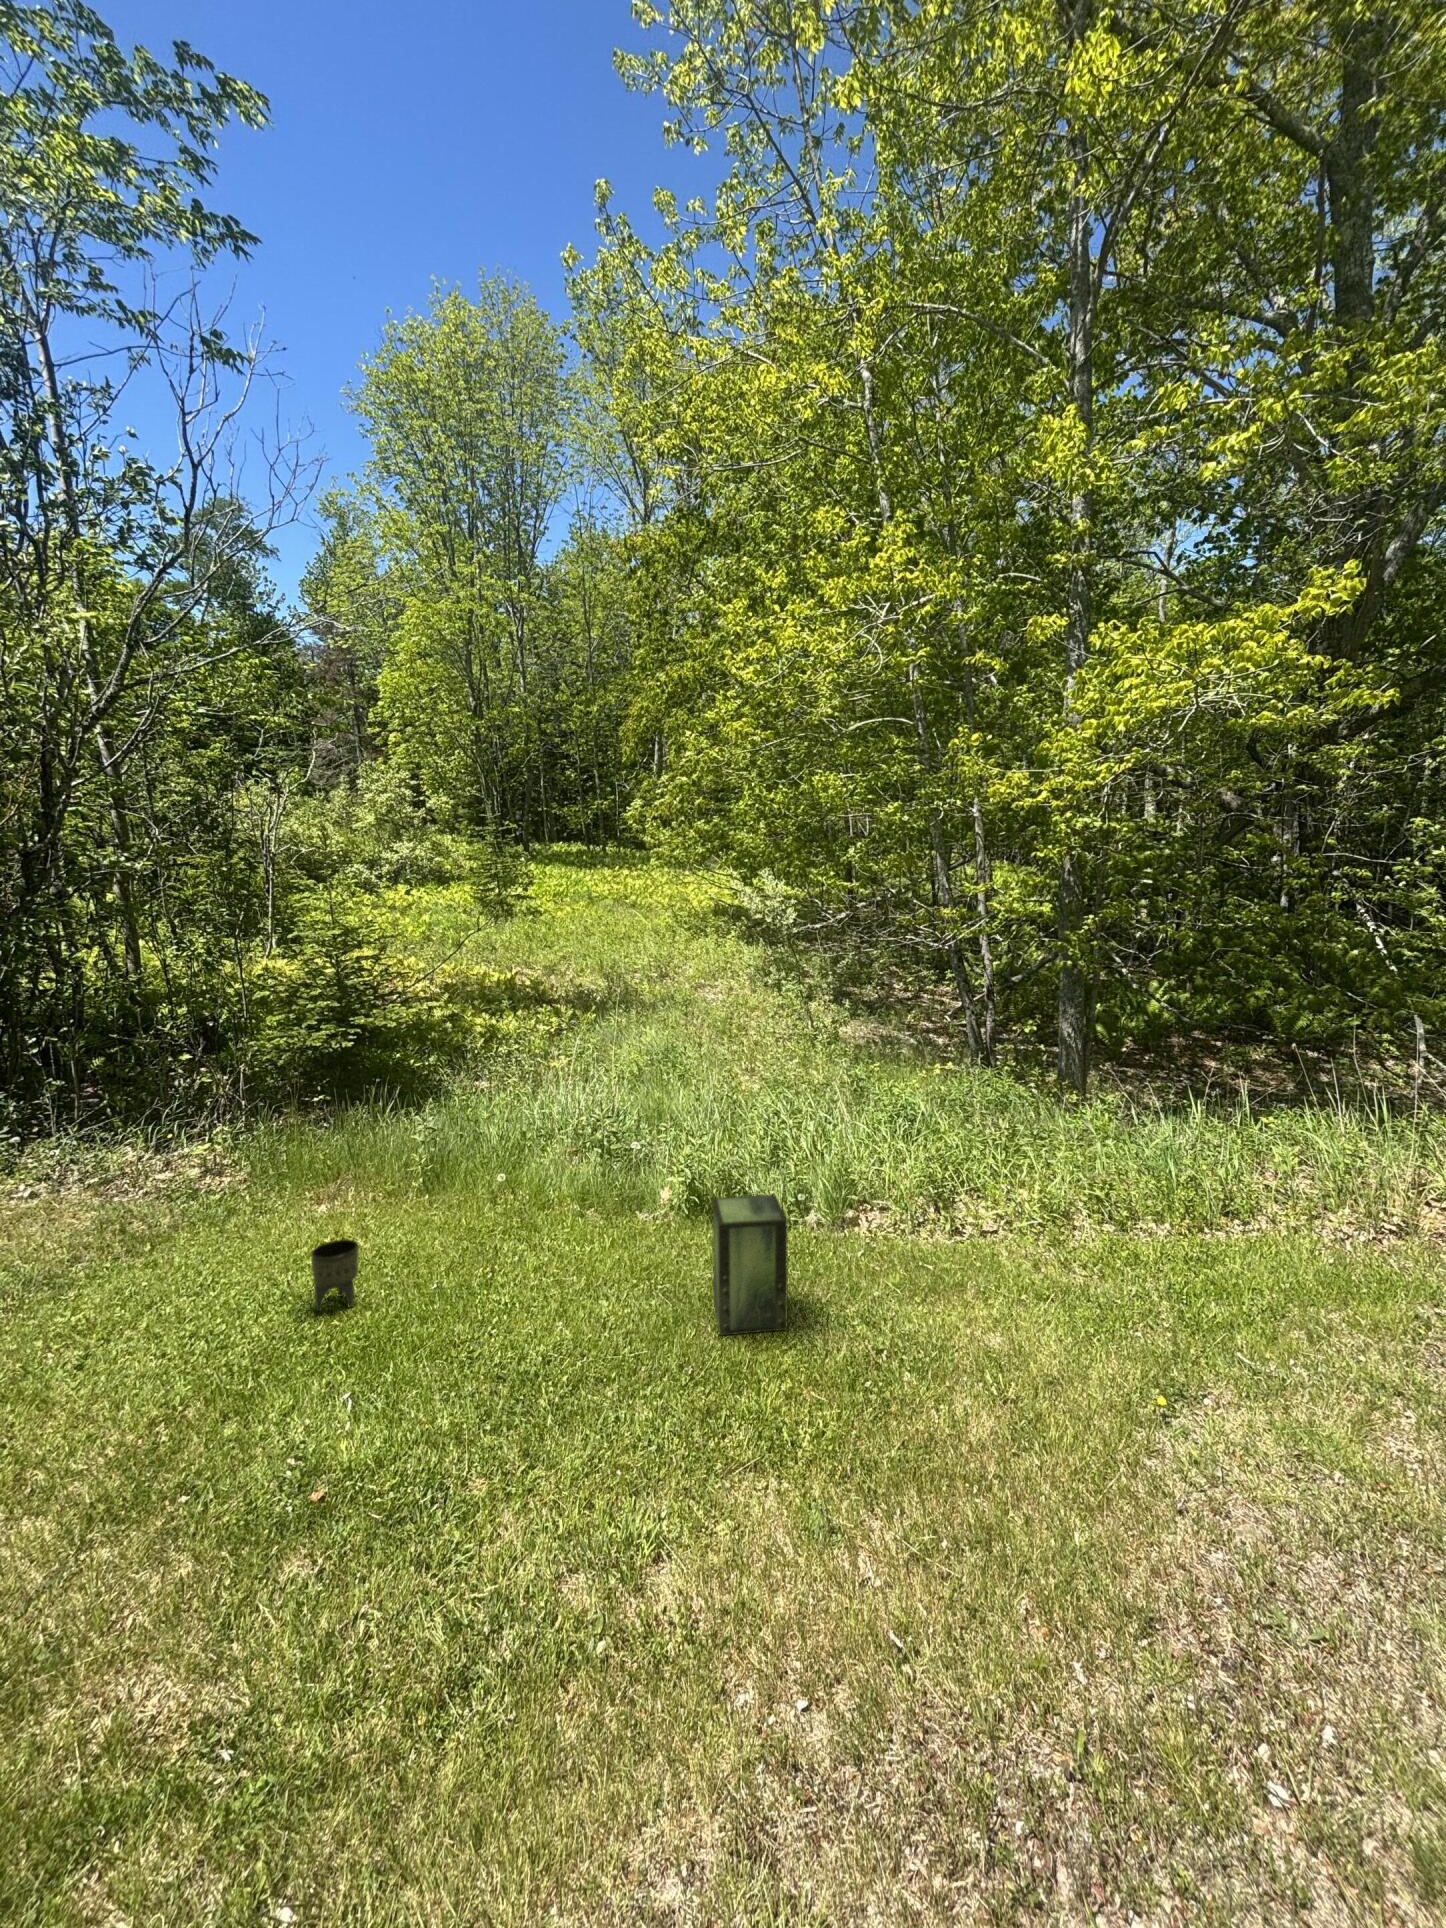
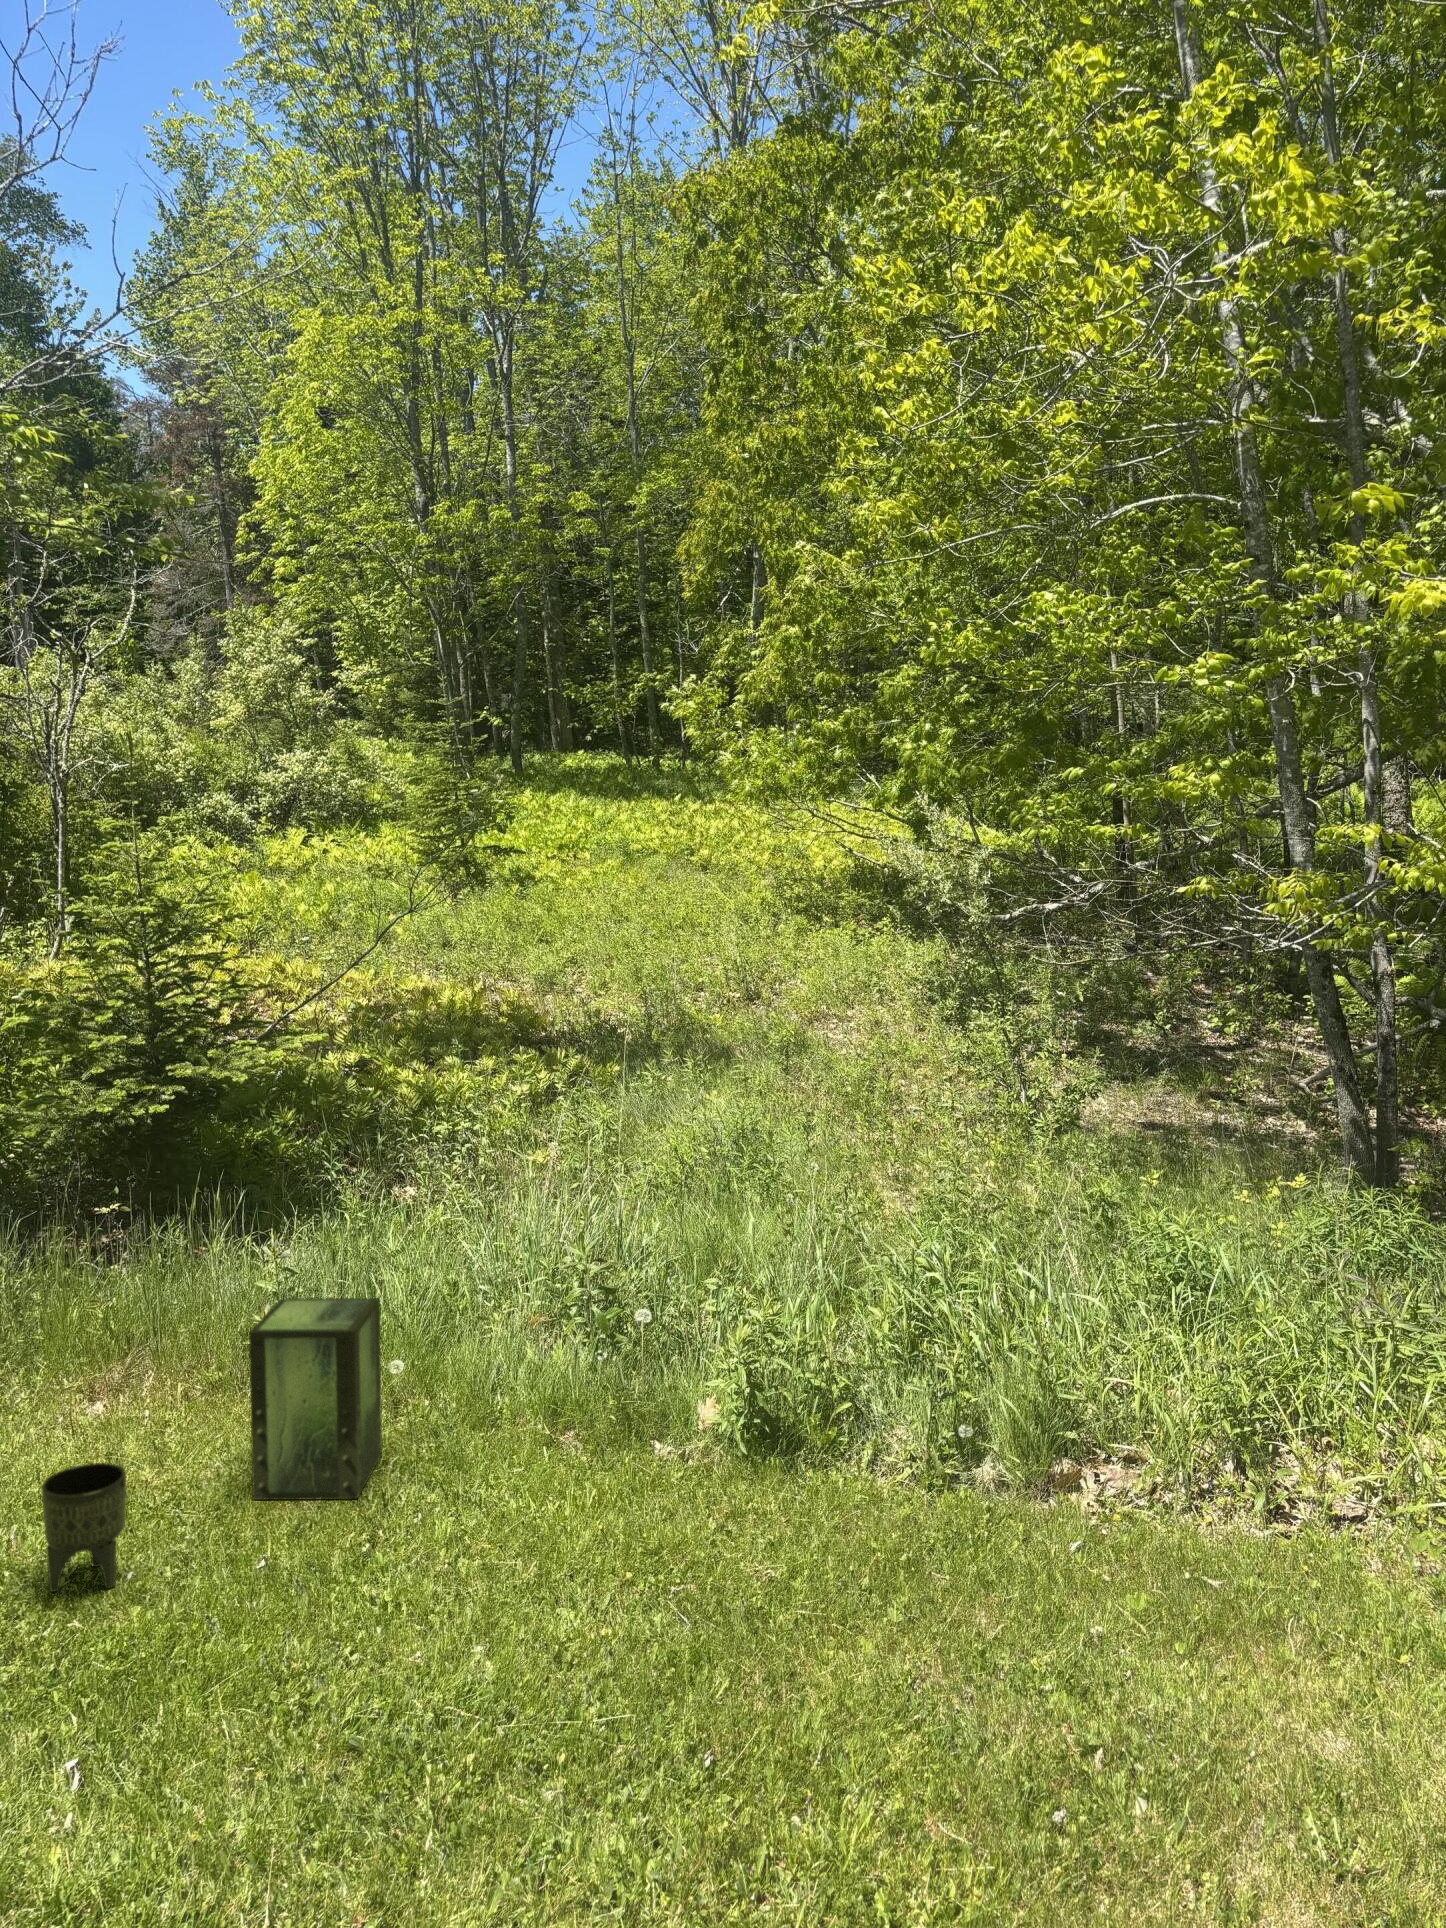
storage box: present [712,1194,788,1335] -> present [249,1298,382,1500]

